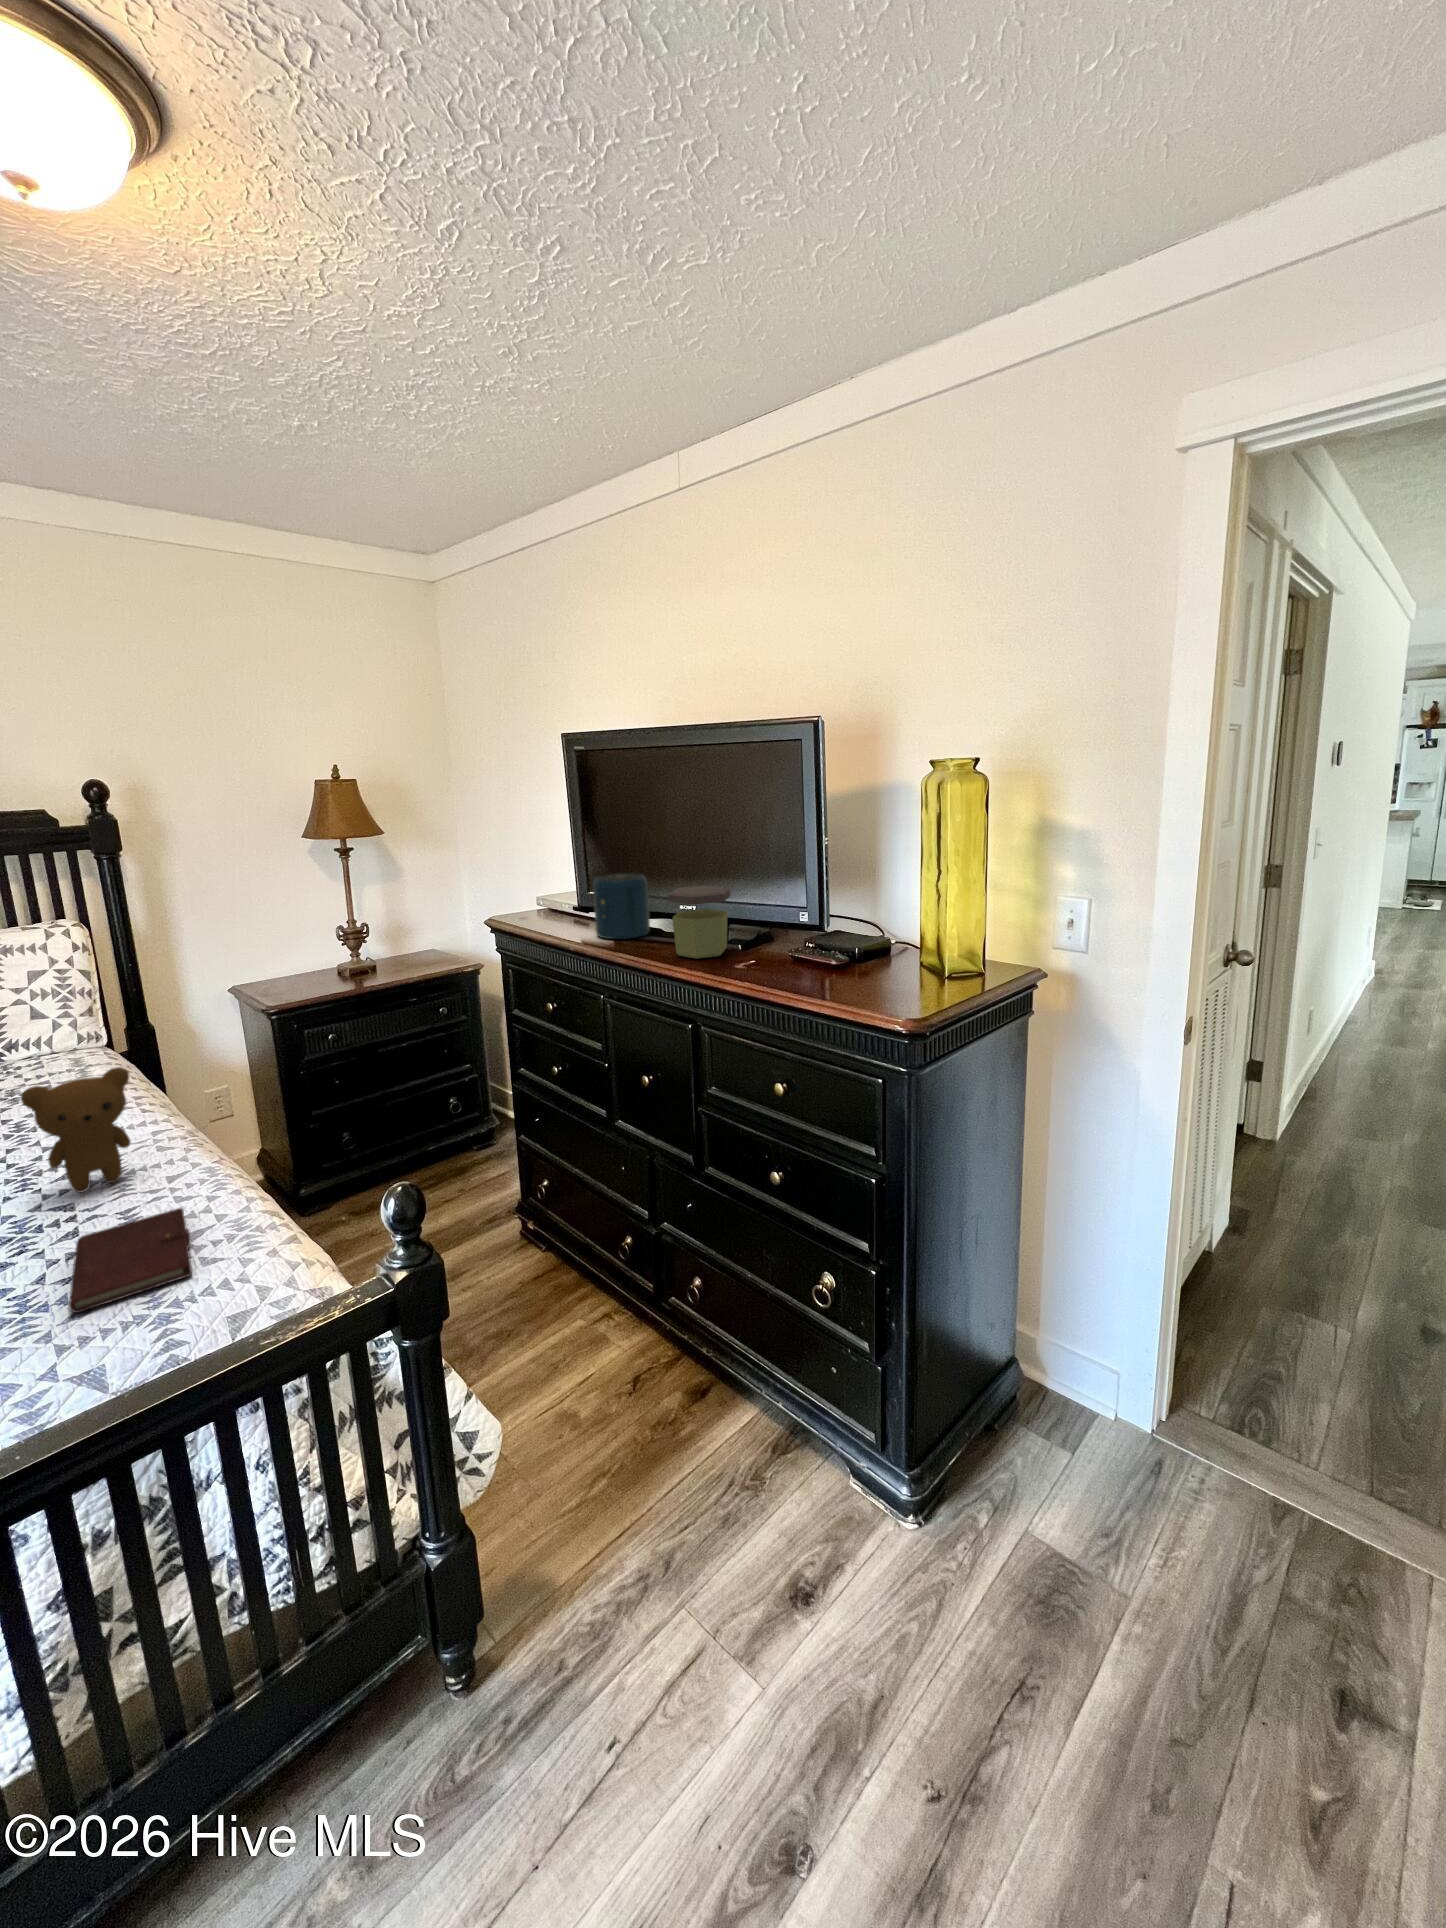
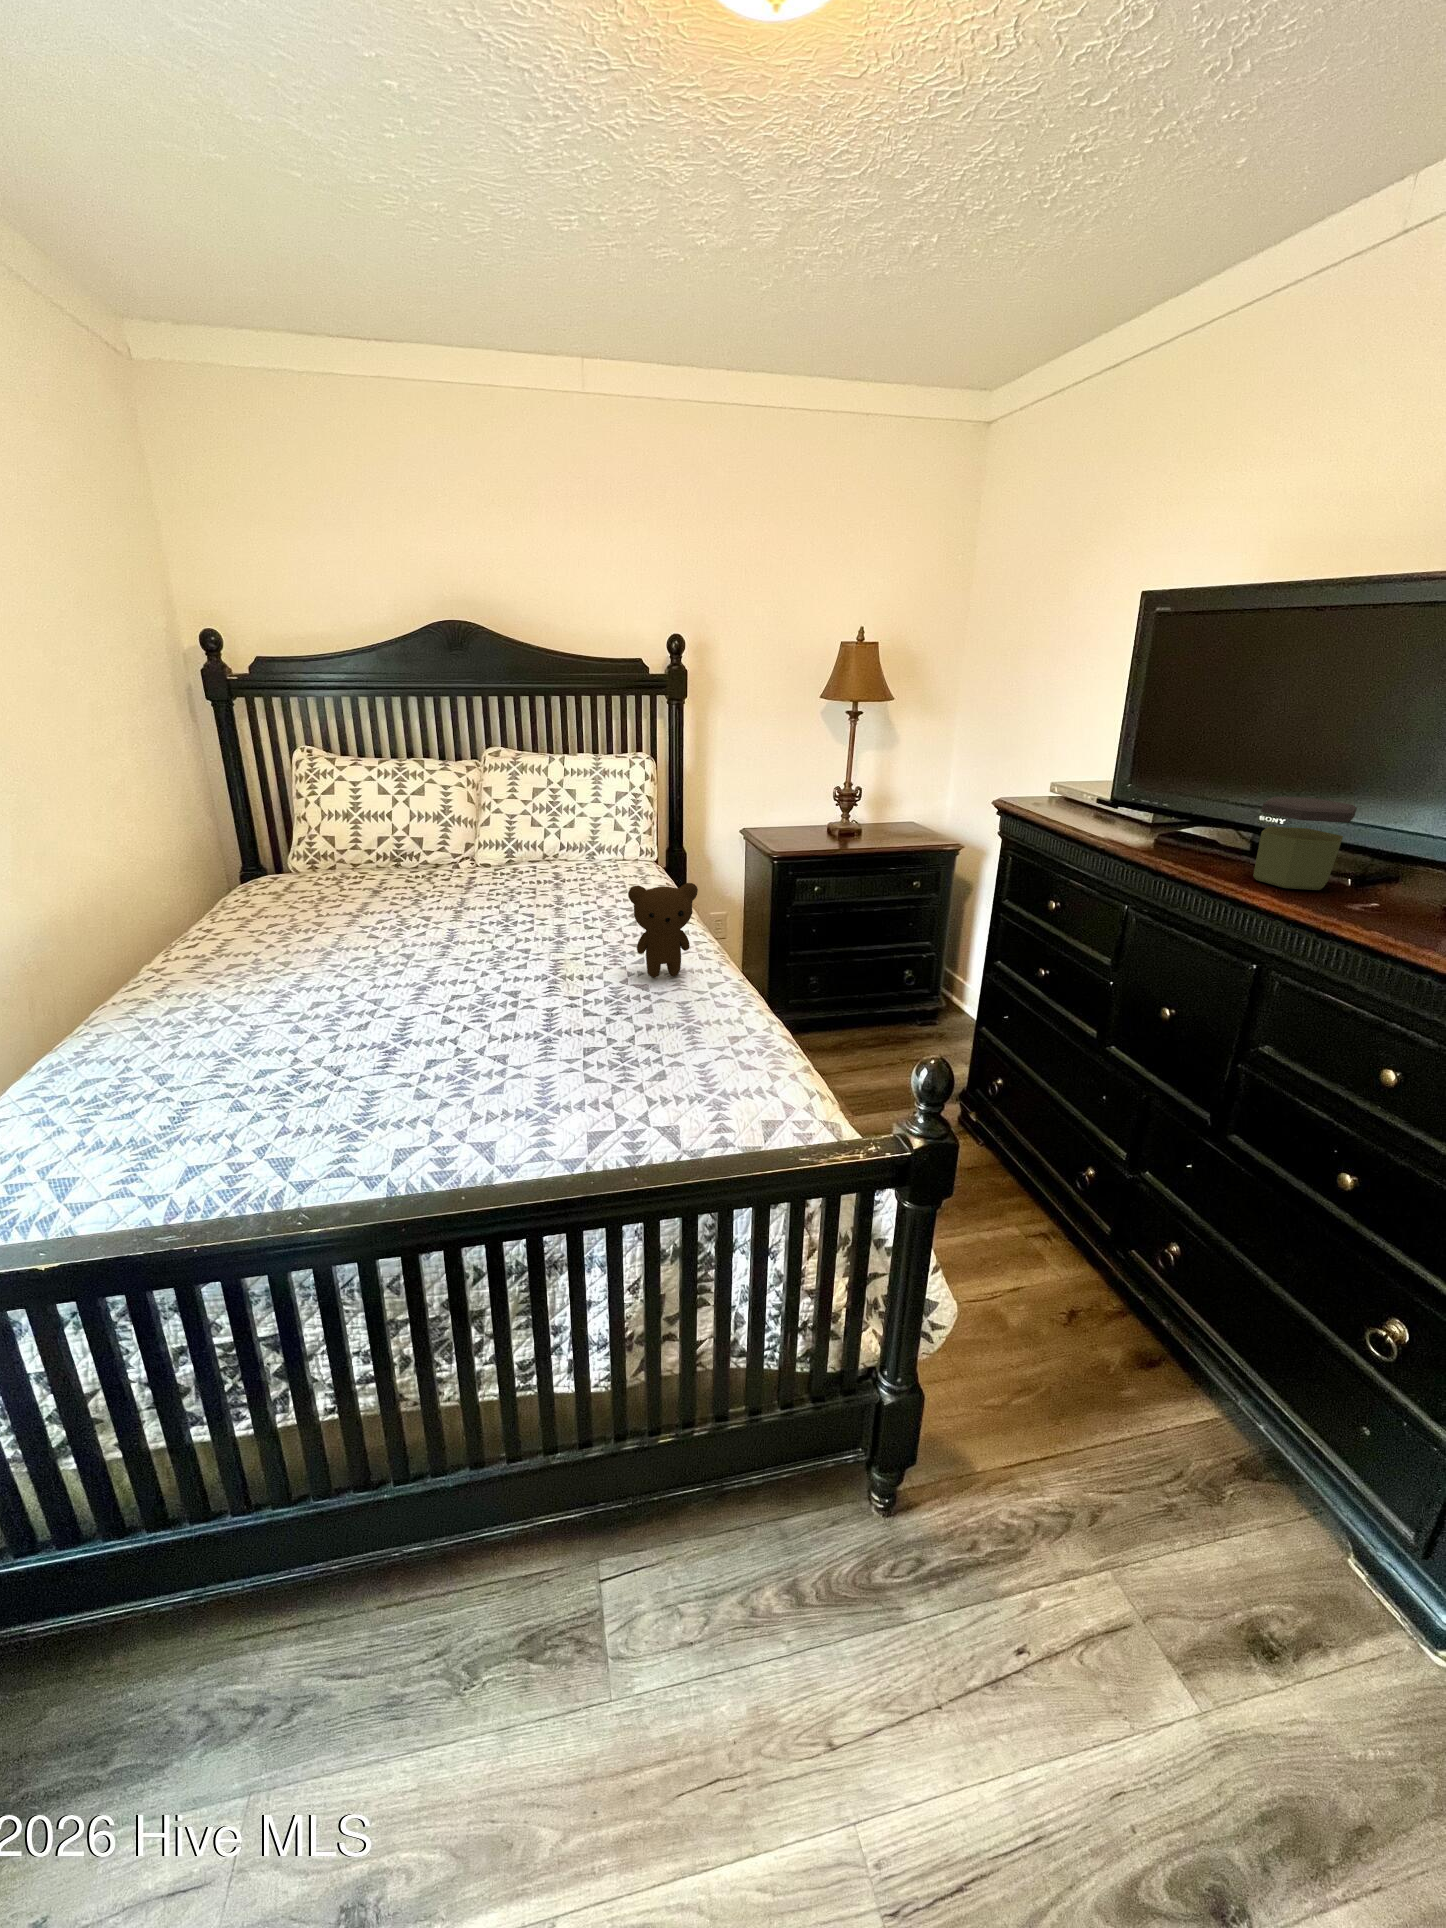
speaker: present [593,874,650,939] -> none [1136,770,1219,848]
notebook: present [69,1207,192,1313] -> none [654,1013,737,1076]

